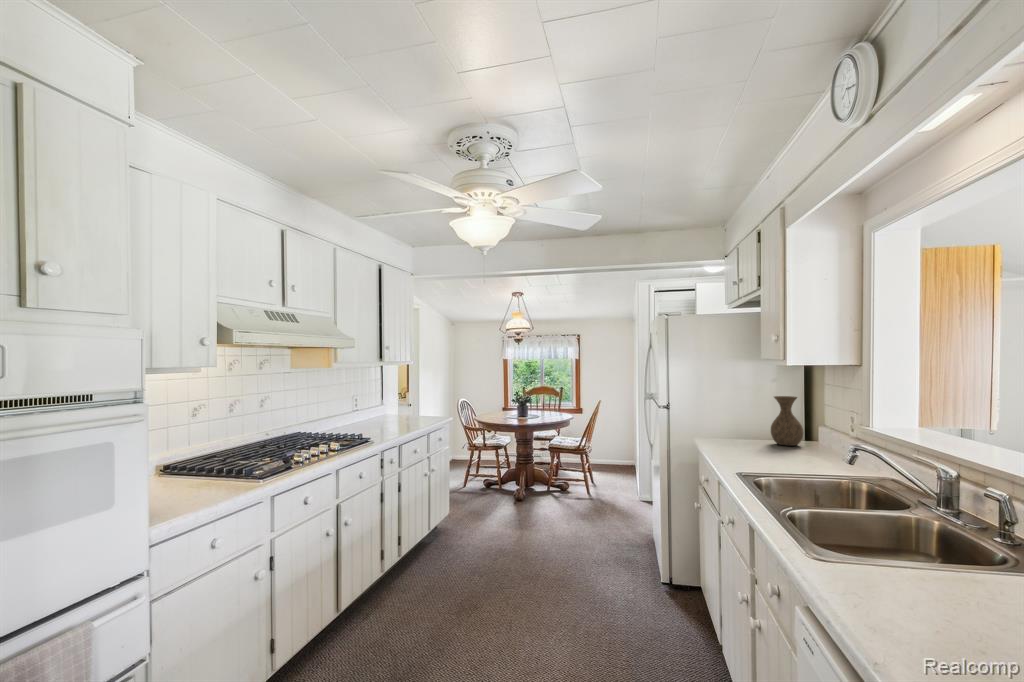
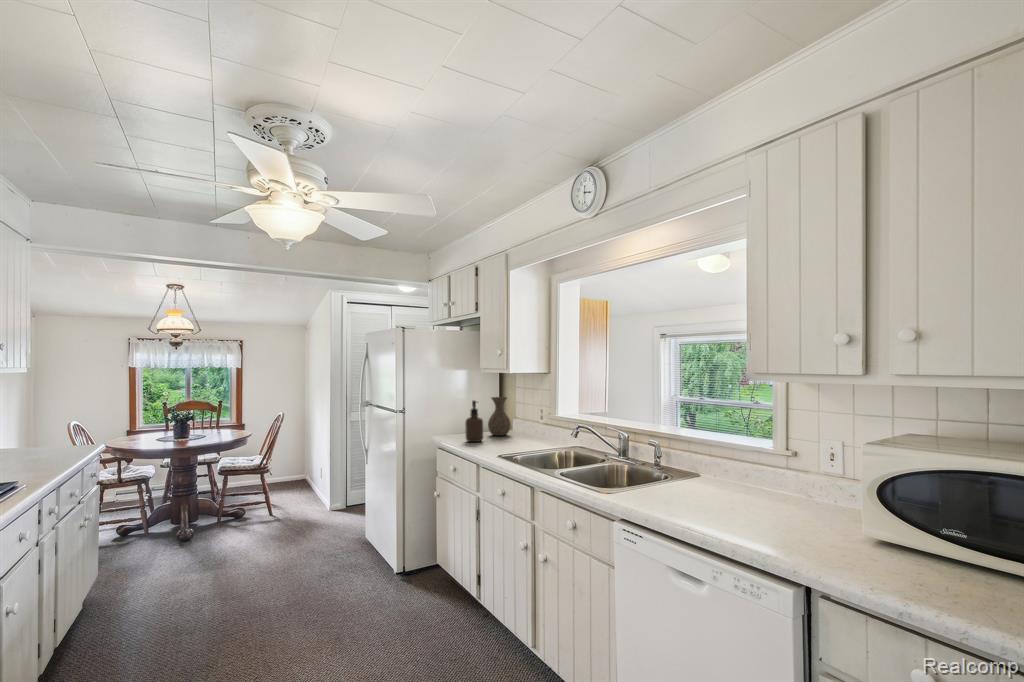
soap dispenser: none [729,399,753,450] -> present [465,400,483,442]

